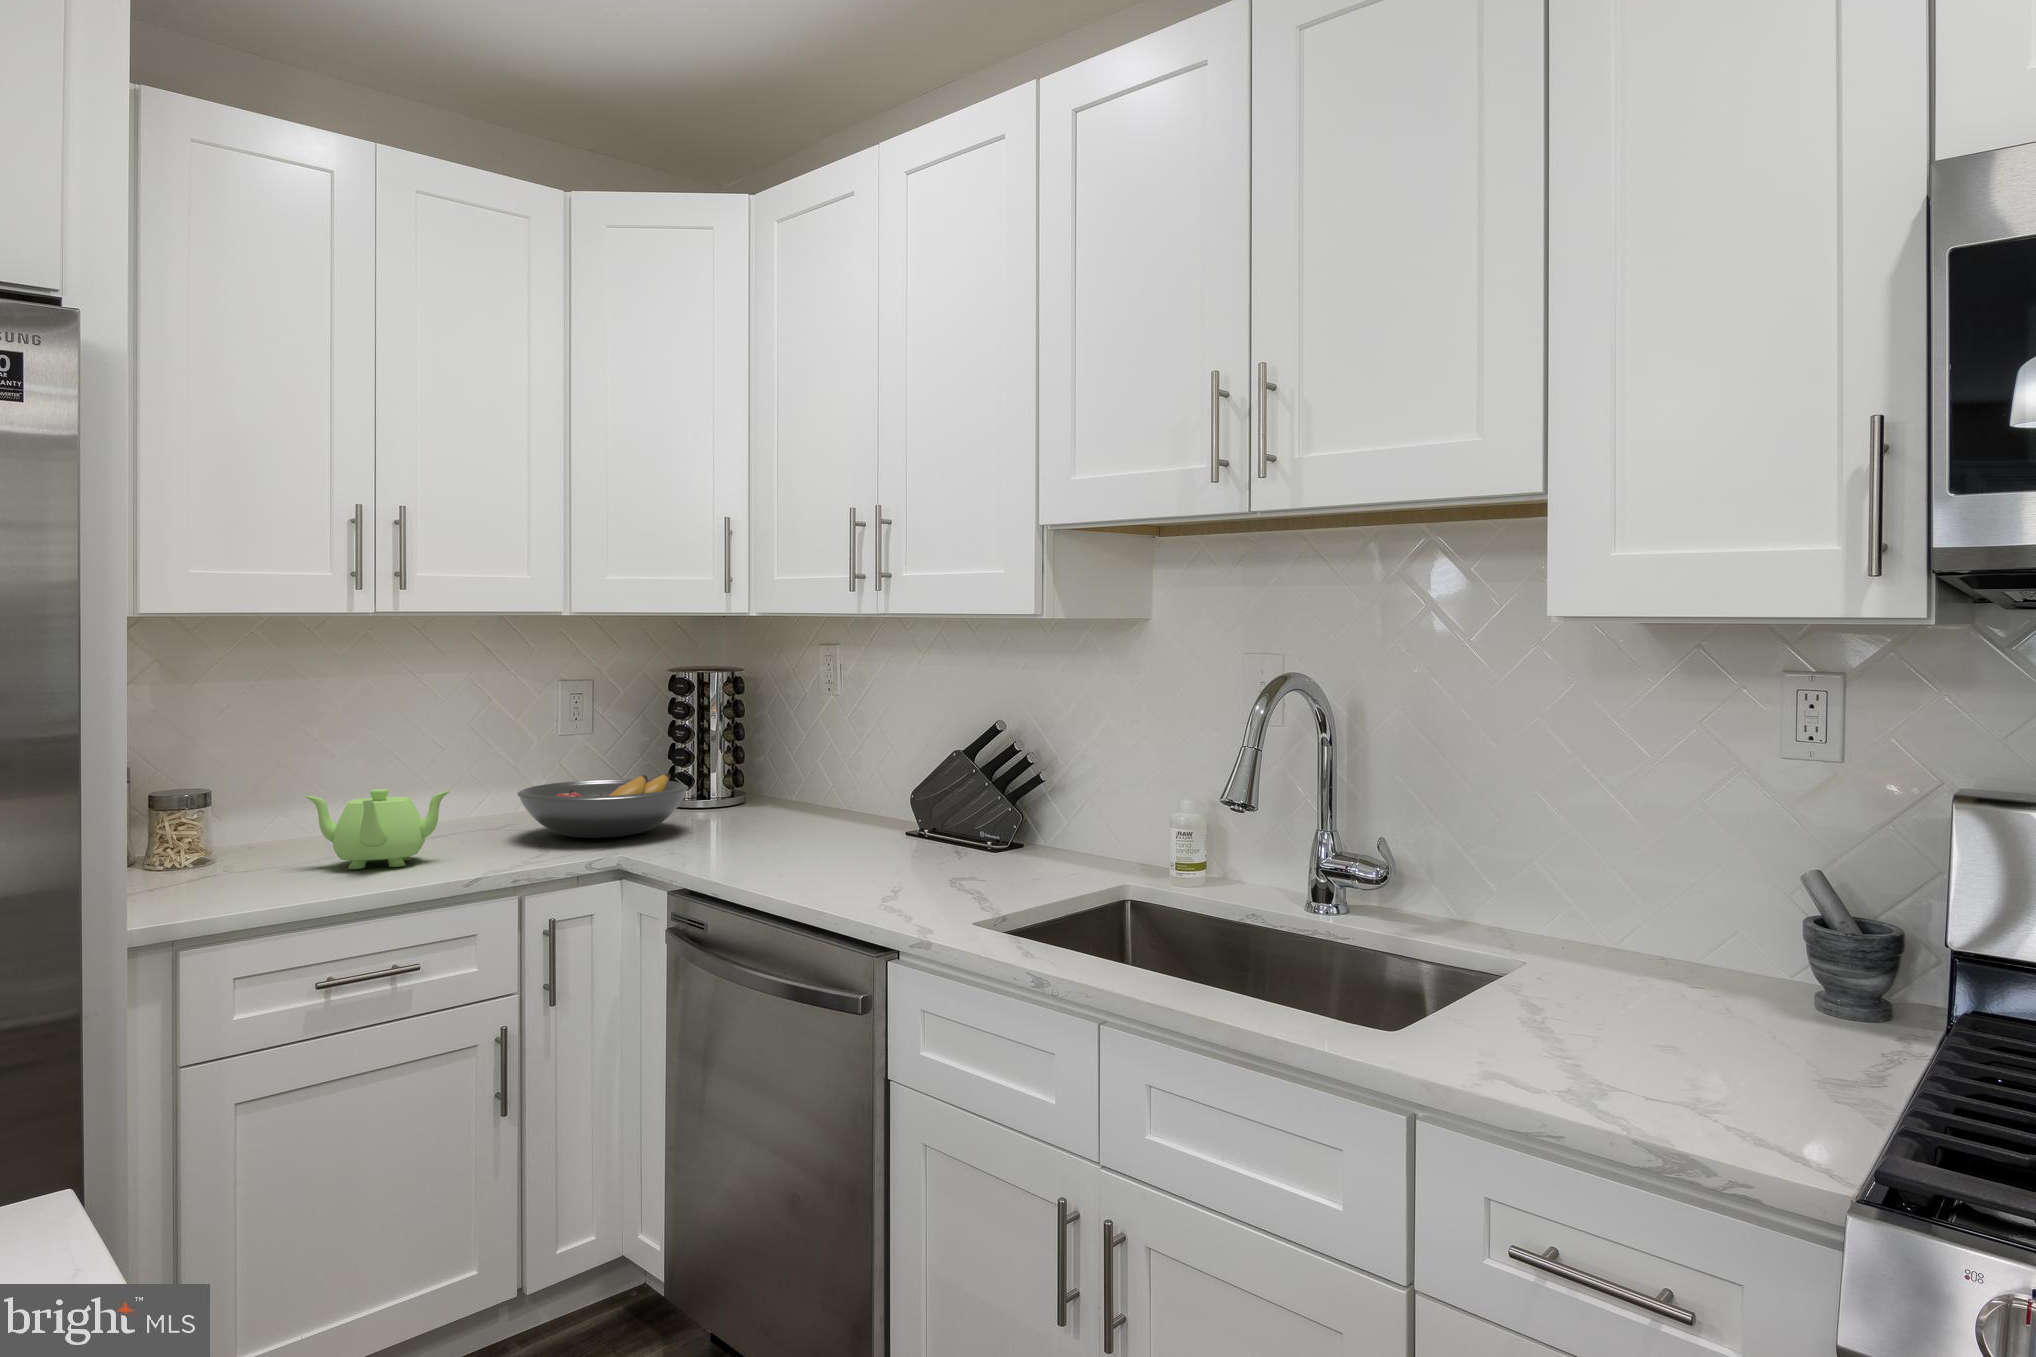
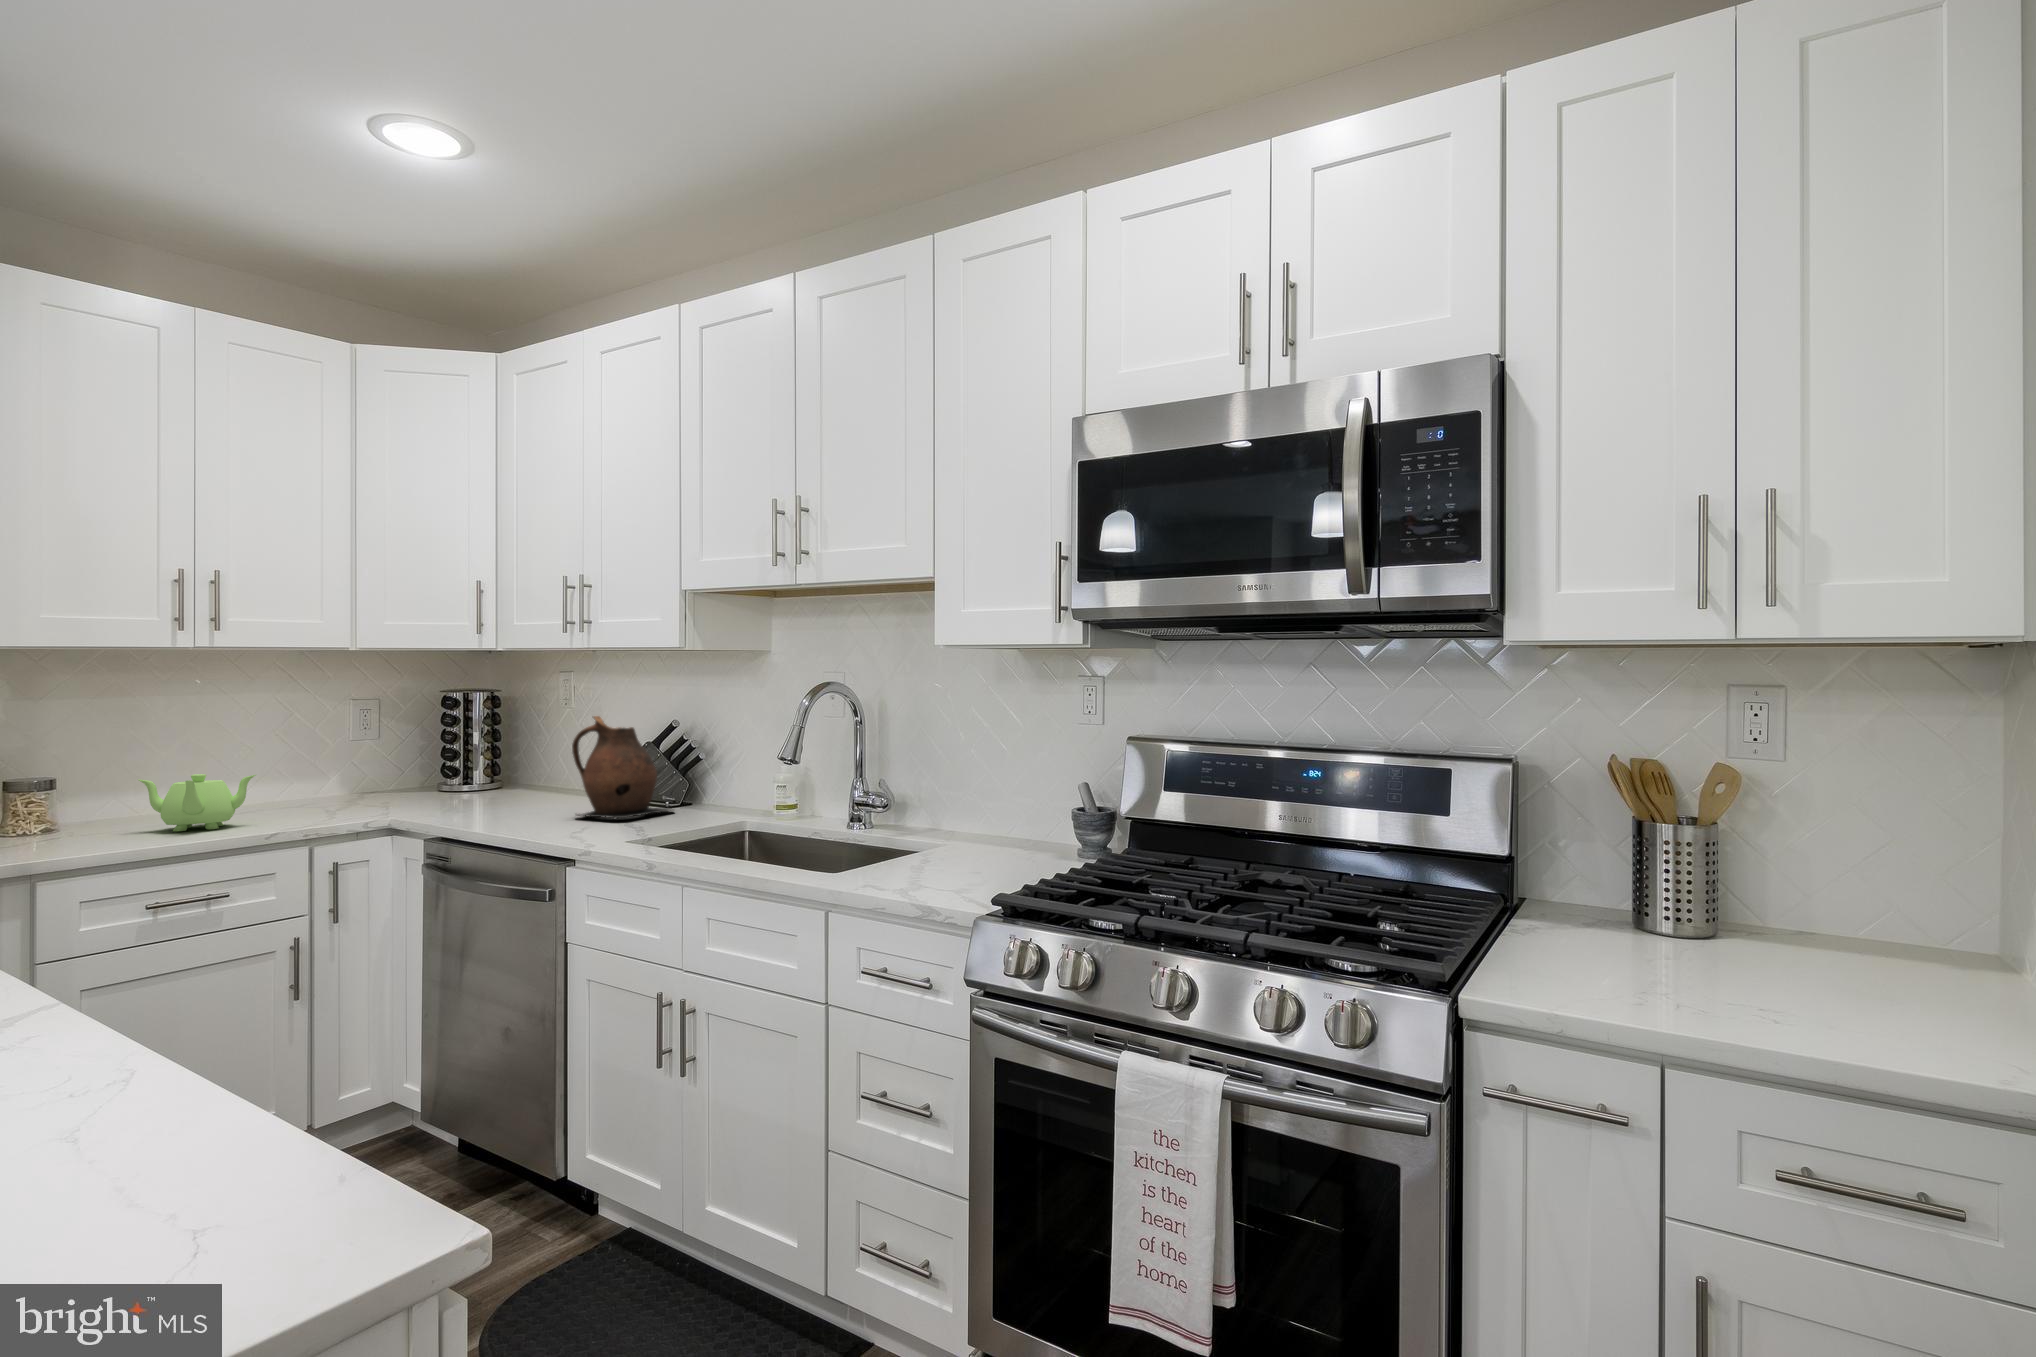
ceramic pitcher: none [868,716,1009,875] -> present [572,716,673,819]
fruit bowl: present [517,773,688,838] -> none [311,764,449,810]

